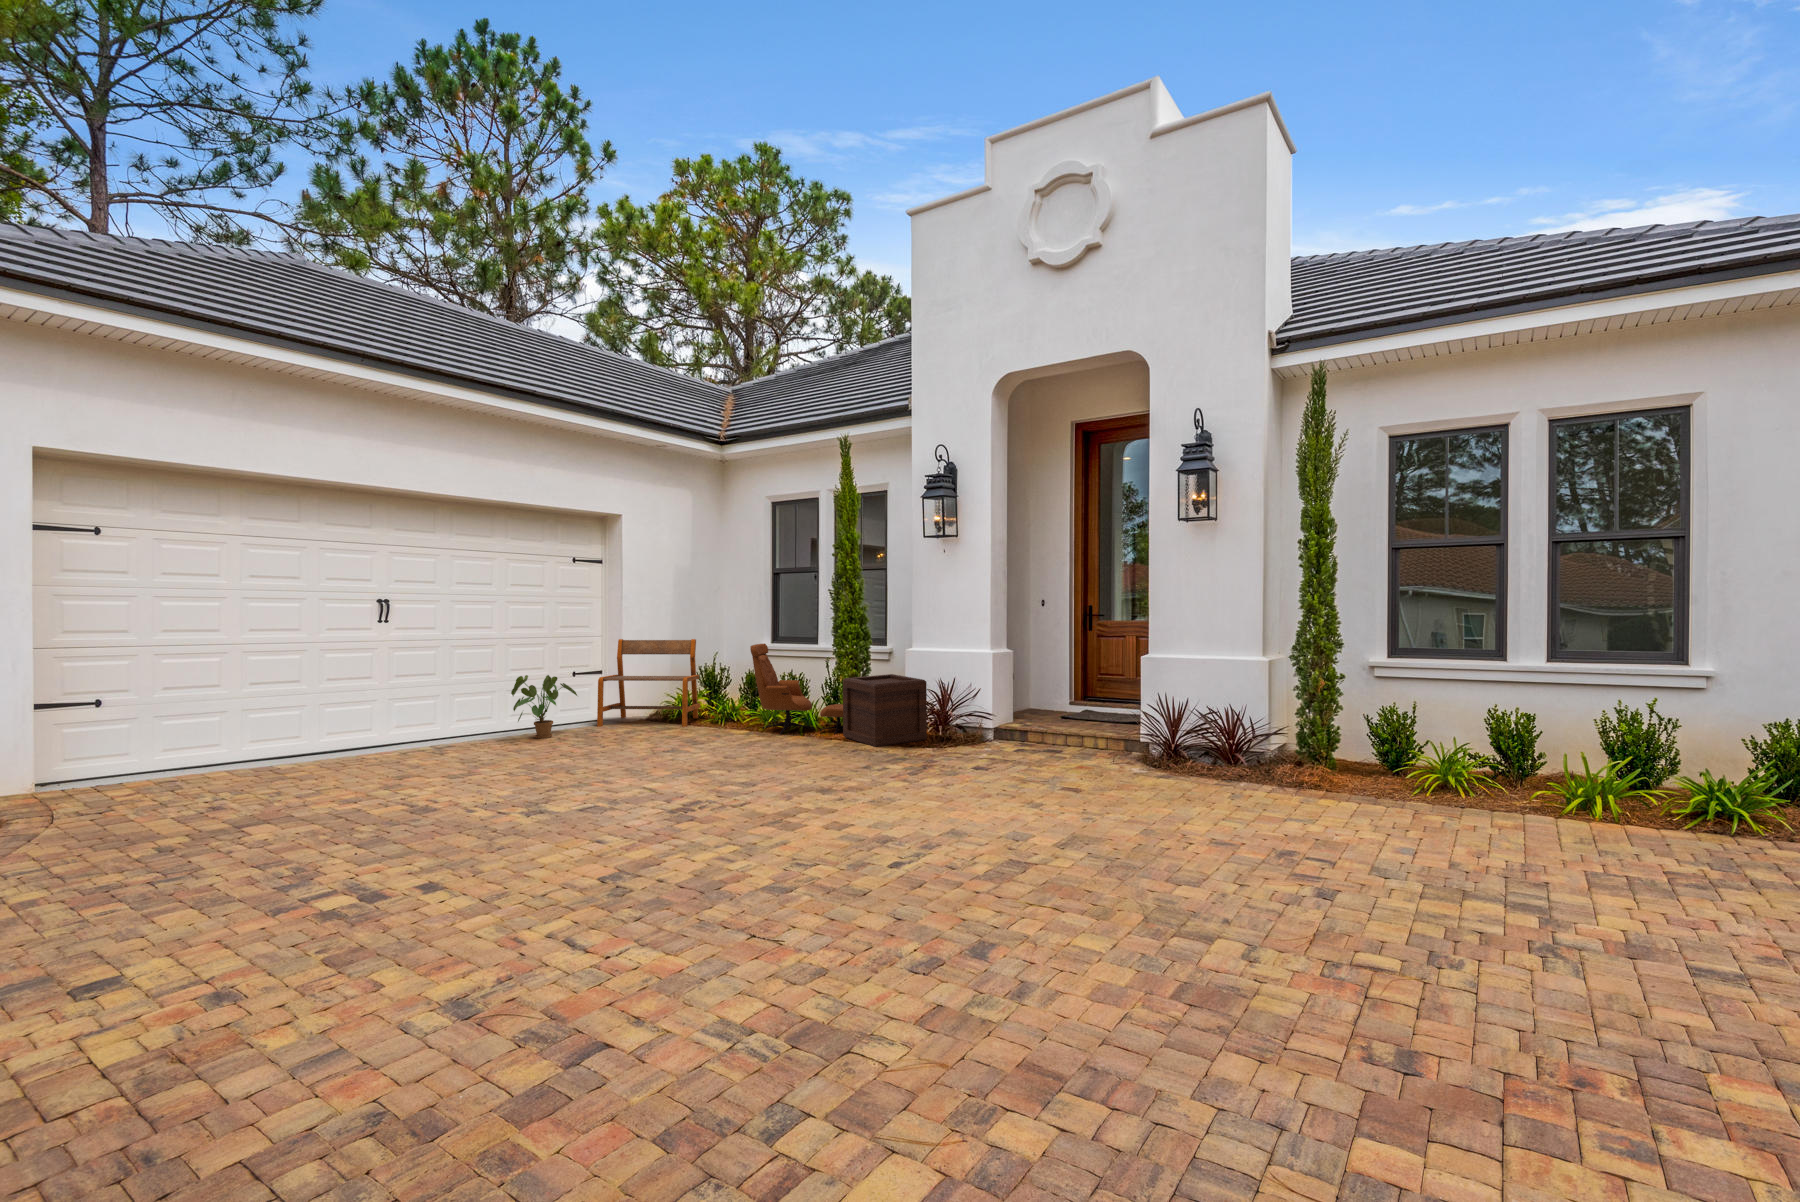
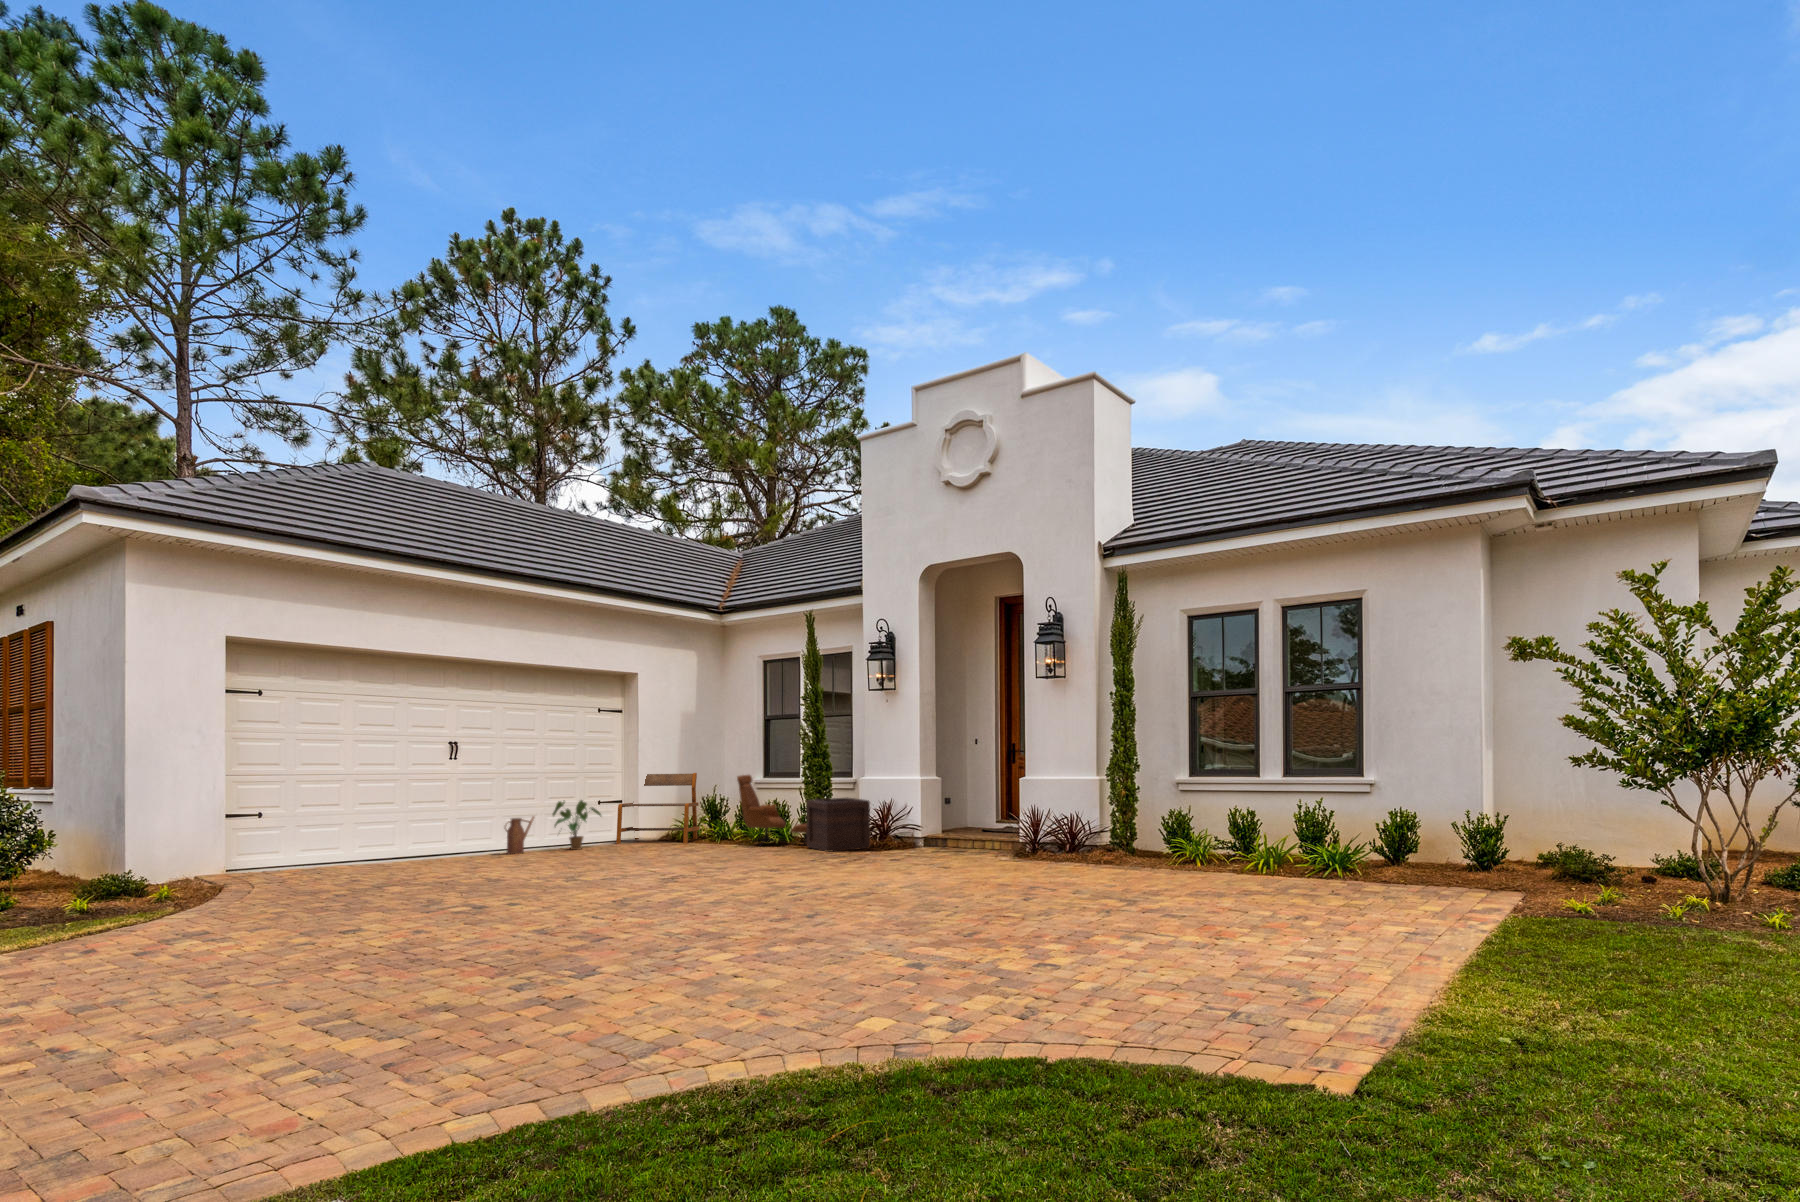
watering can: none [442,696,486,748] -> present [504,816,534,854]

